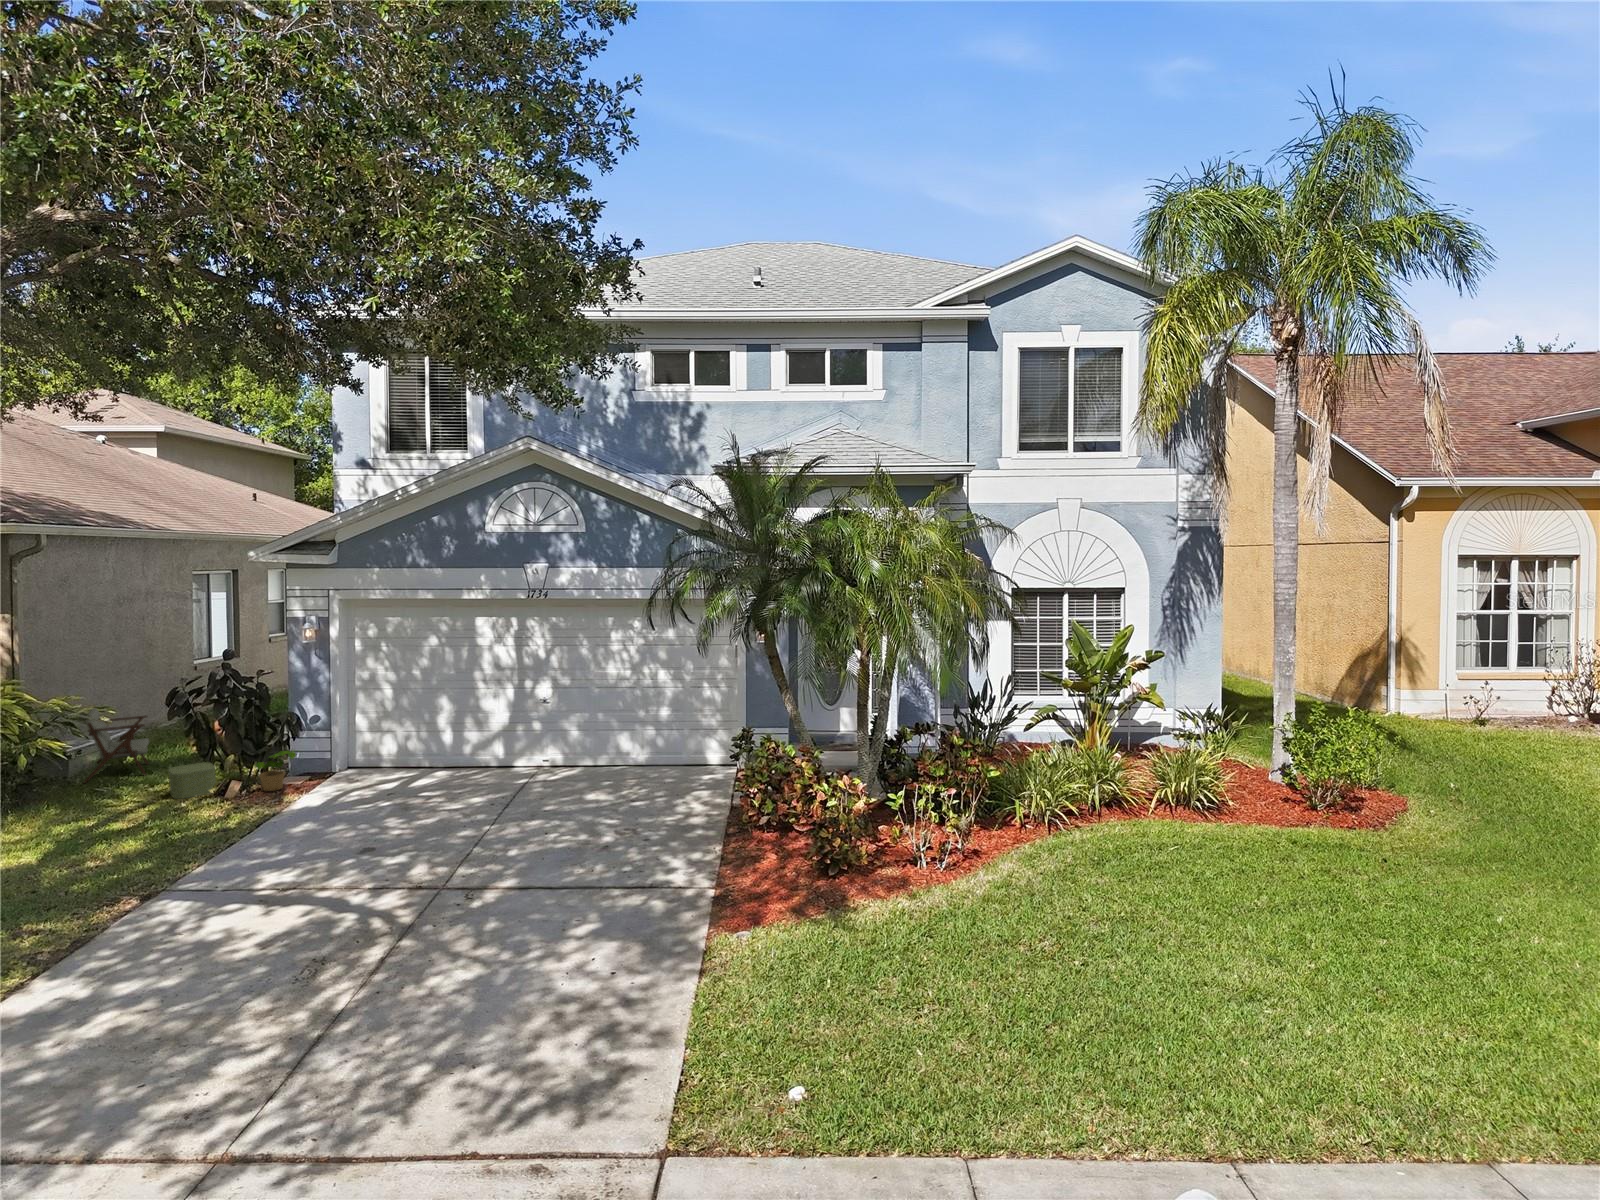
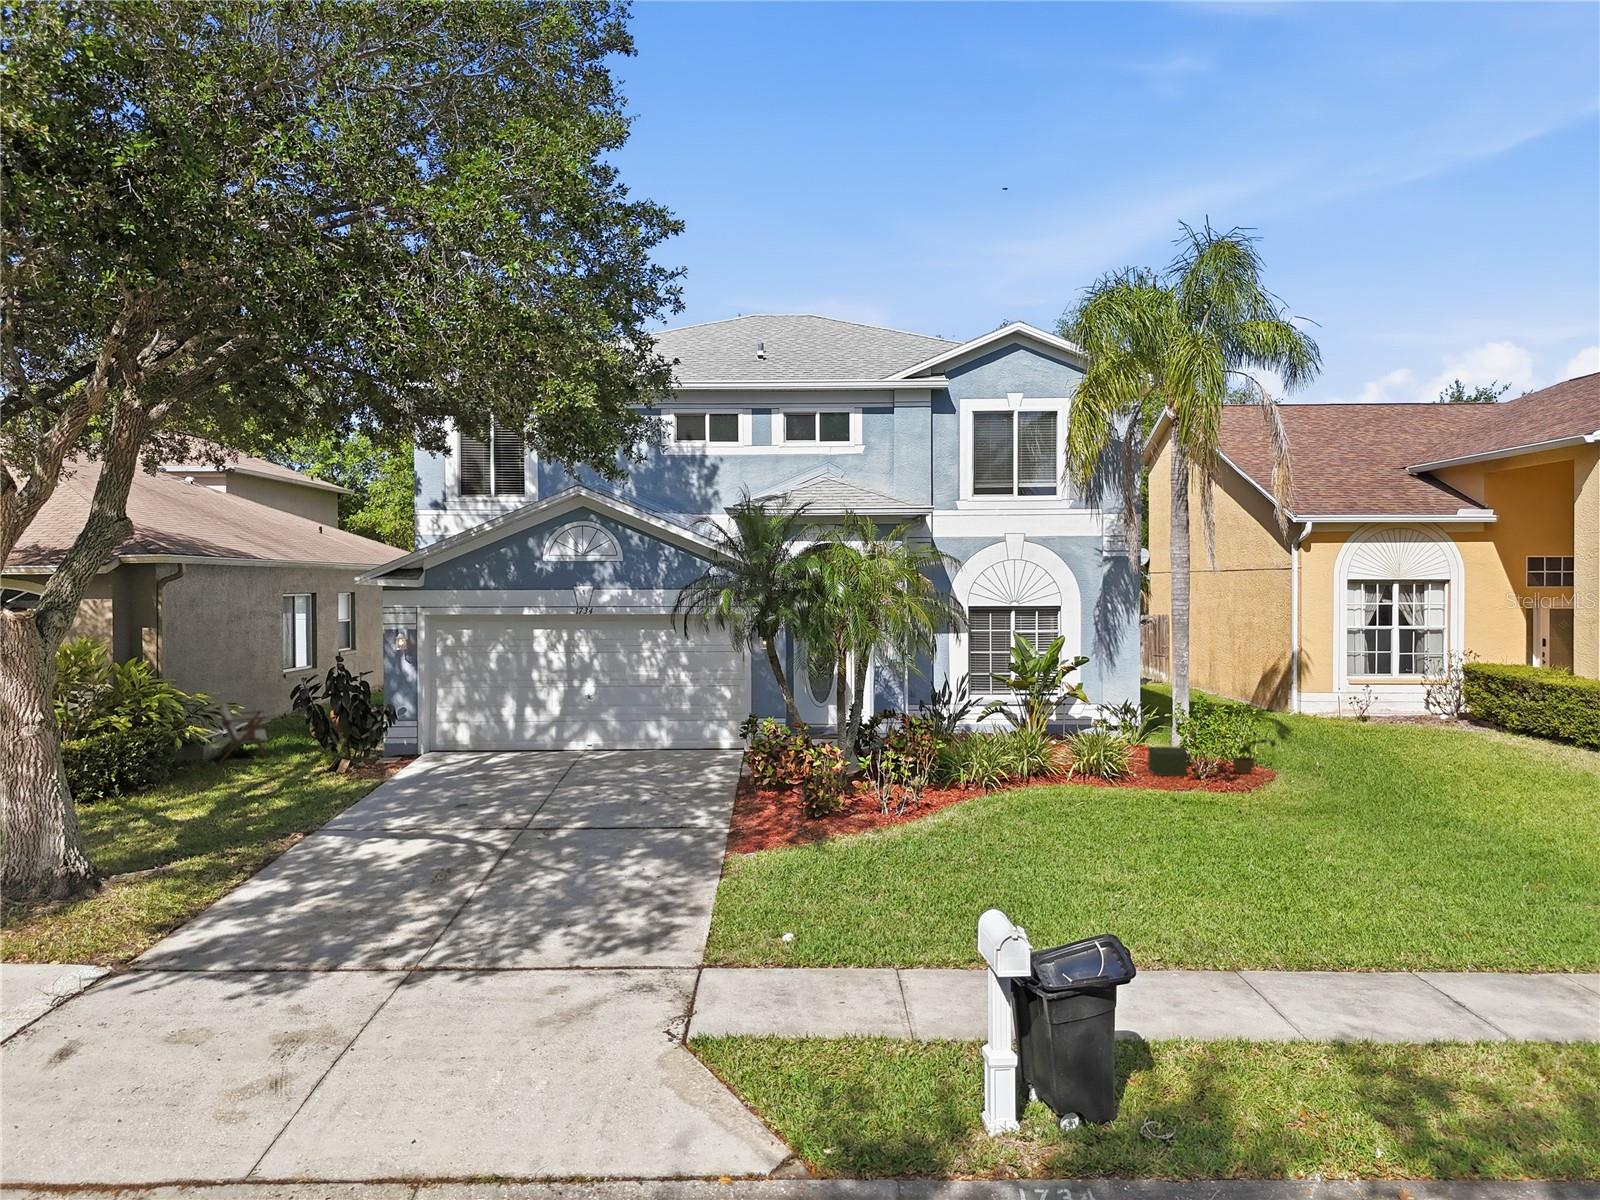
potted plant: present [256,750,296,791] -> present [1233,739,1276,774]
storage box: present [168,762,216,799] -> present [1148,747,1188,776]

